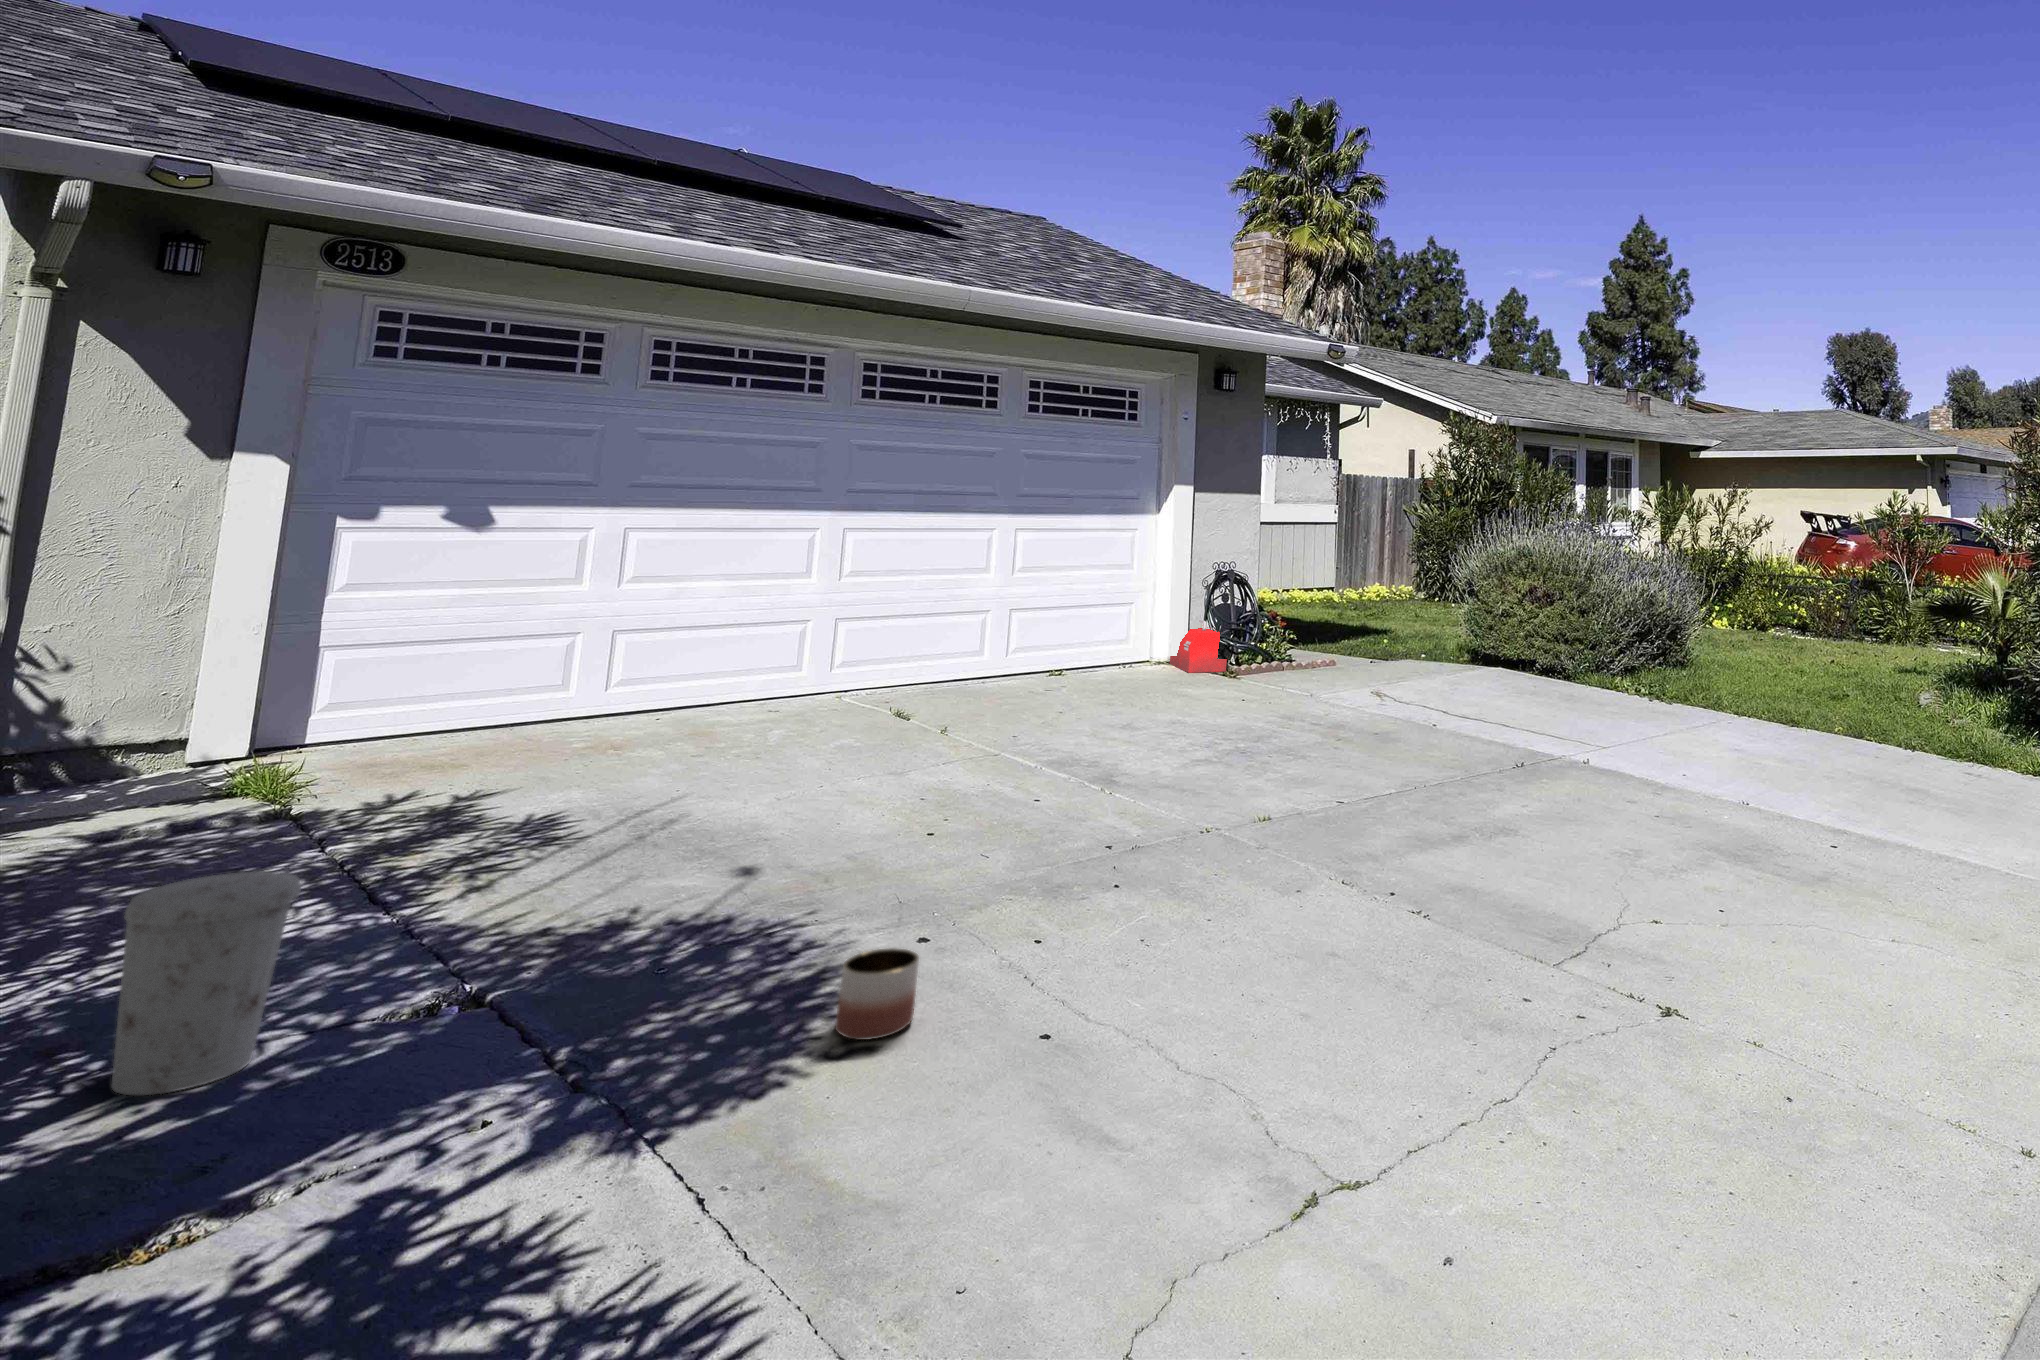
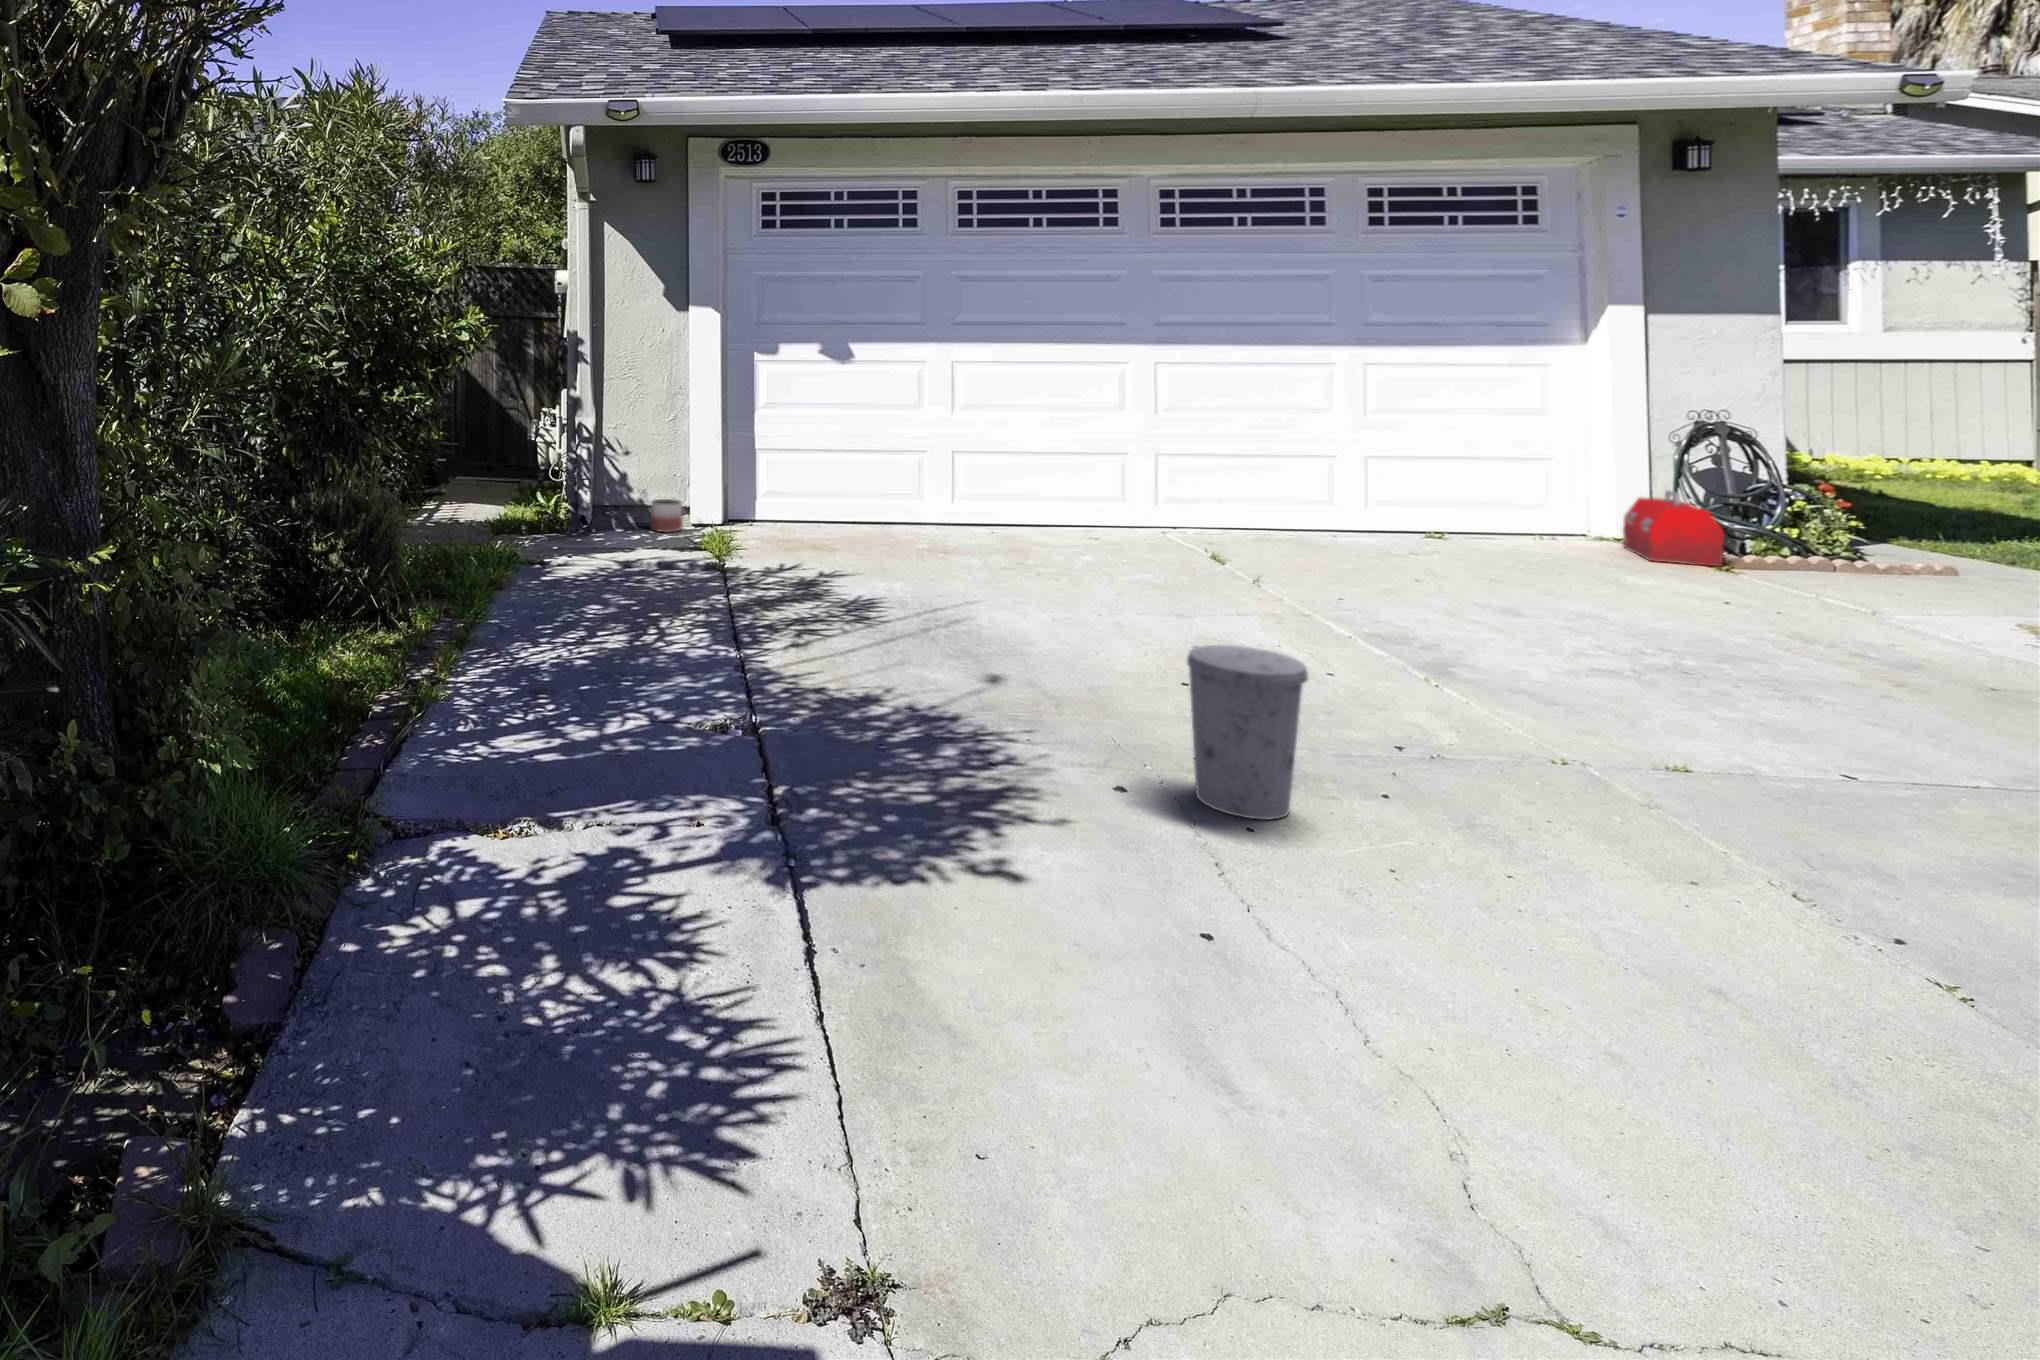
trash can: present [112,871,301,1095] -> present [1187,645,1308,820]
planter: present [835,948,919,1040] -> present [651,499,683,532]

